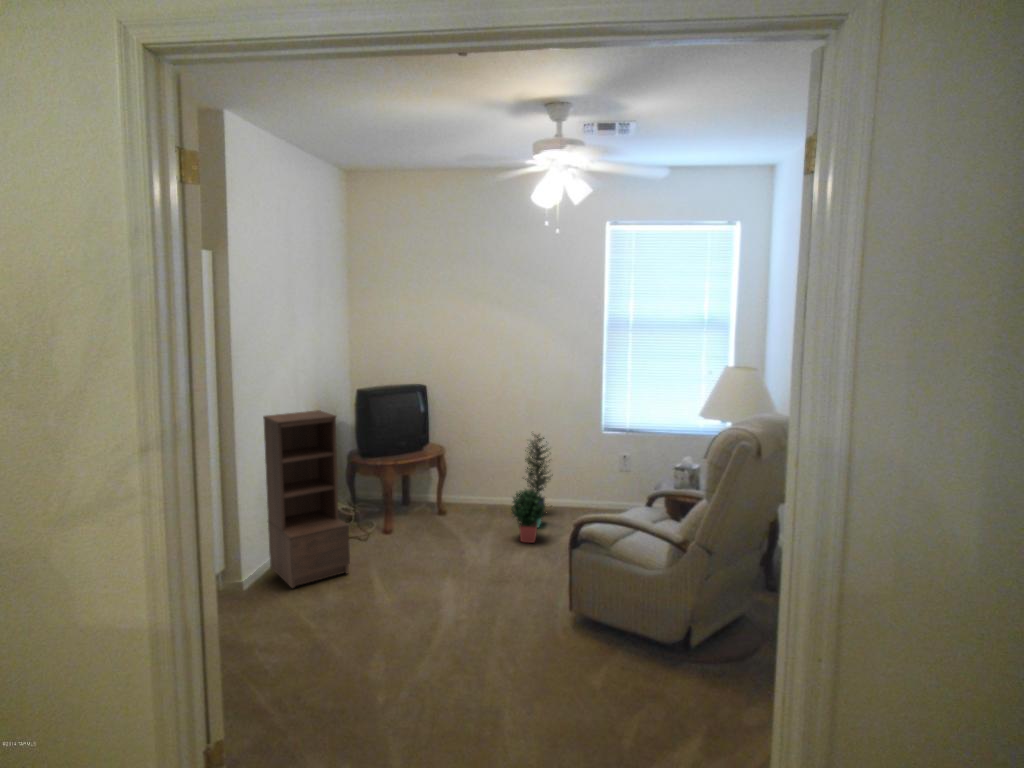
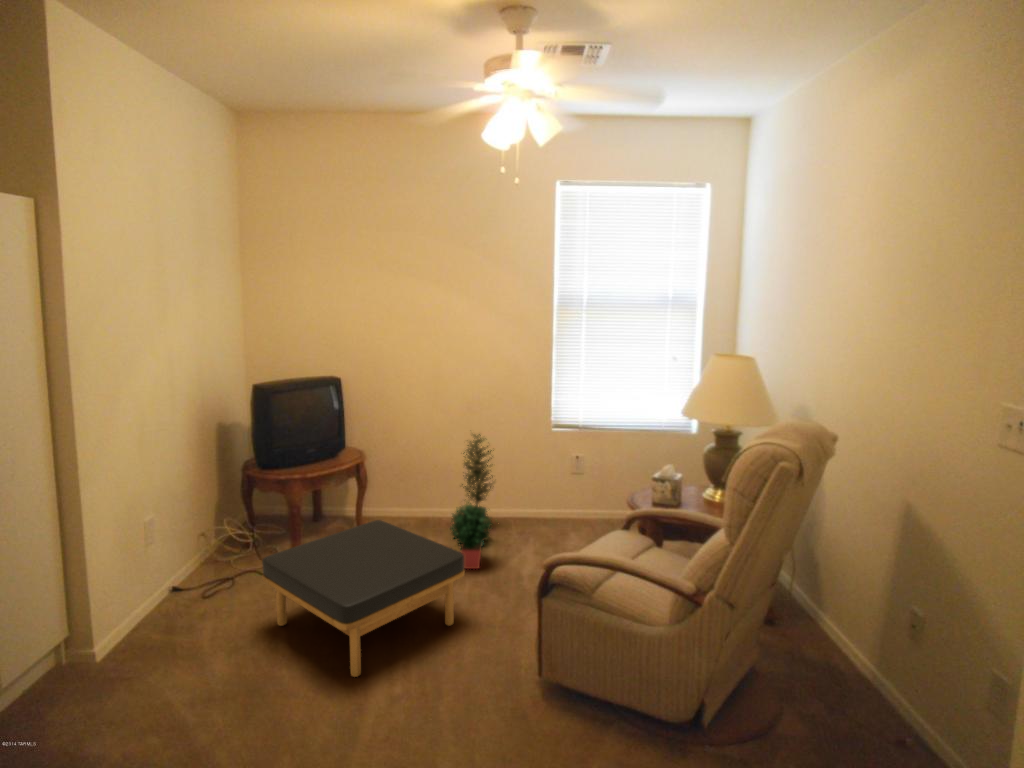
bookshelf: present [263,410,350,588] -> none [114,415,243,661]
ottoman: none [365,498,518,606] -> present [262,520,465,677]

